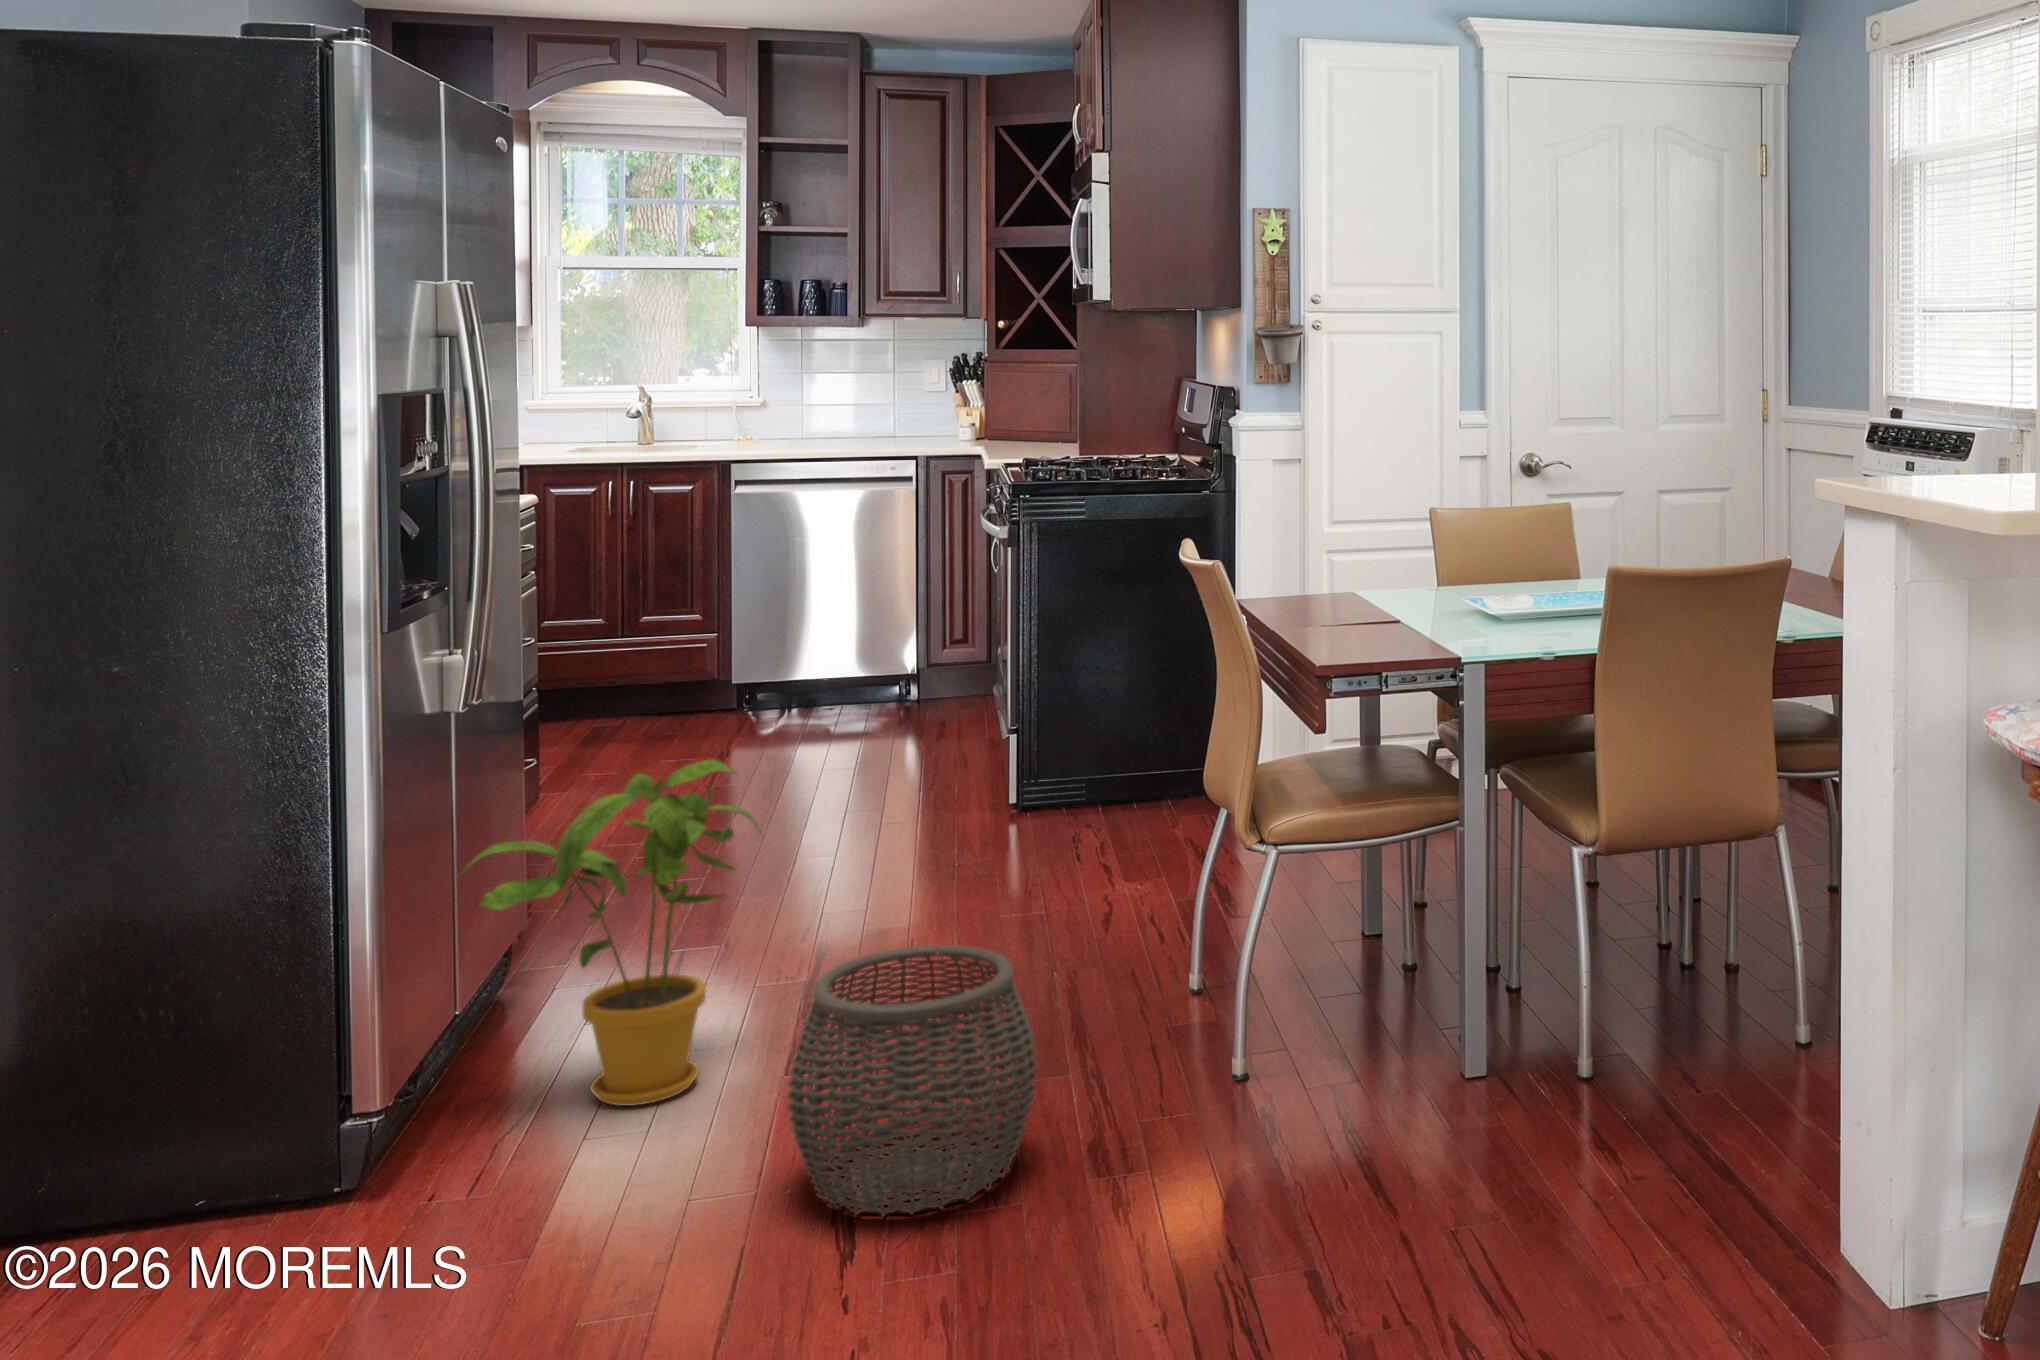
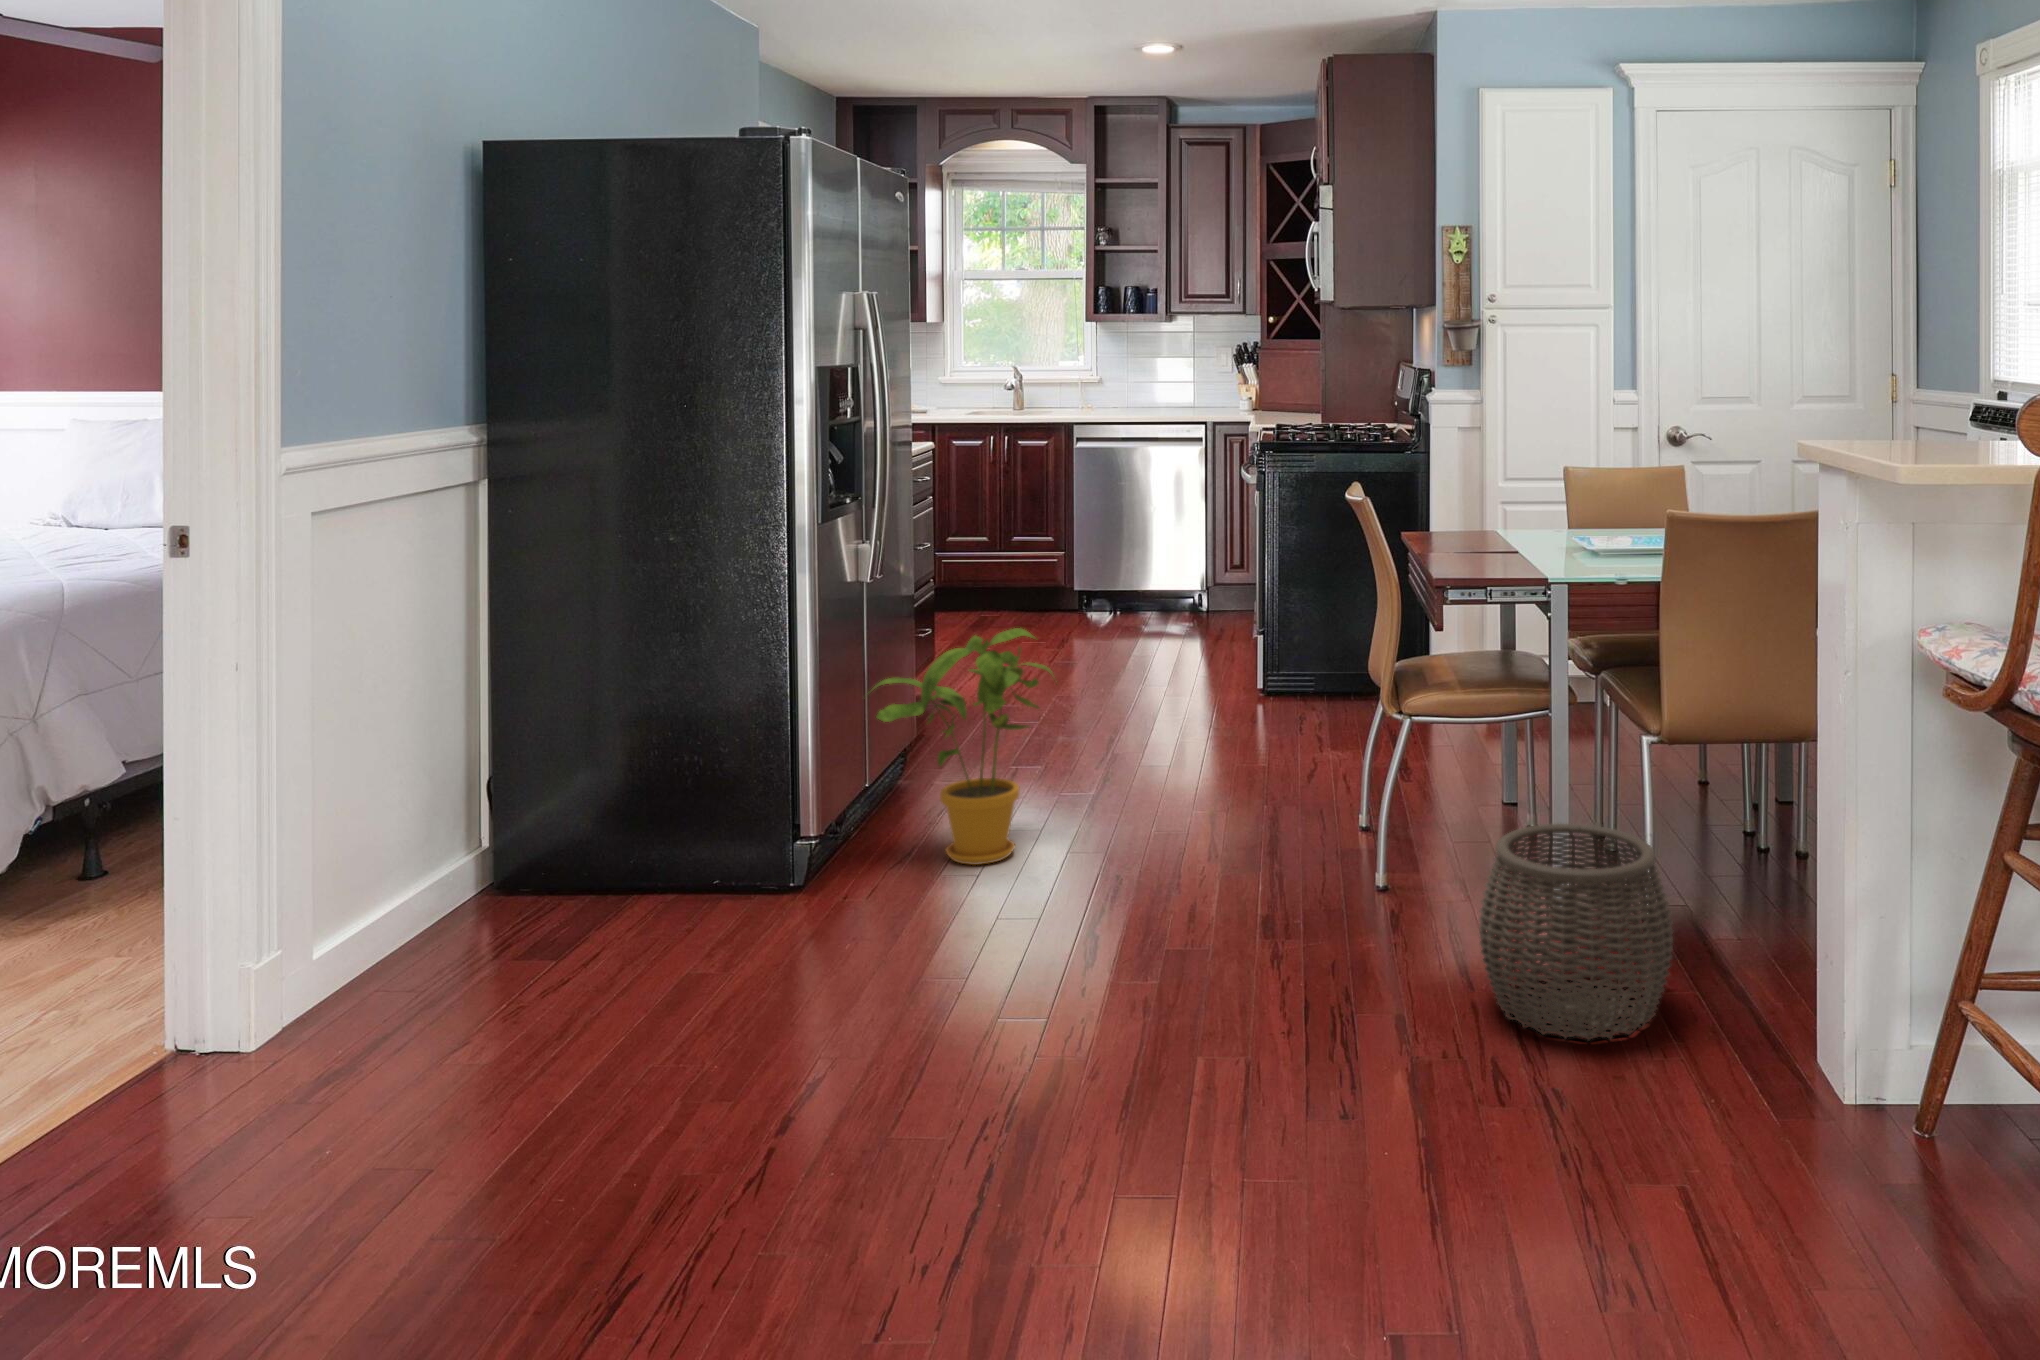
woven basket: present [787,945,1037,1216] -> present [1479,824,1673,1040]

